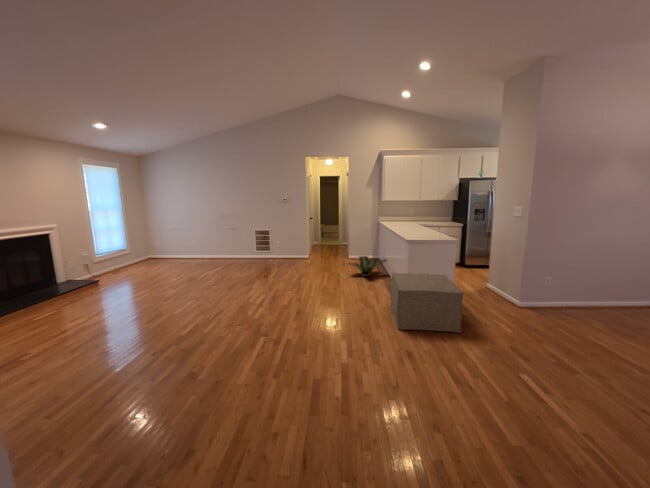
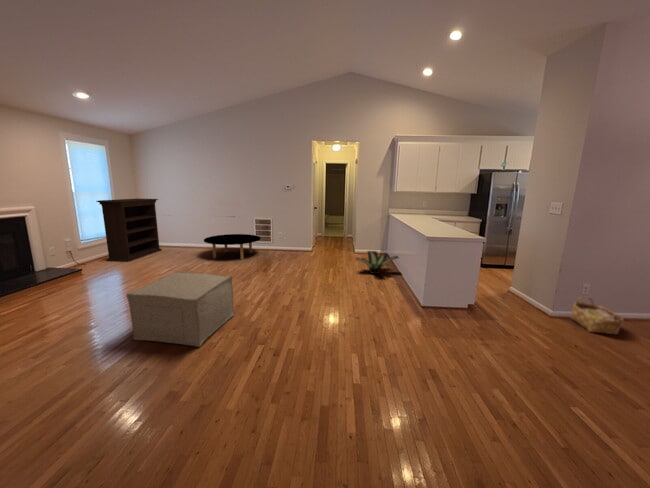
bookshelf: none [110,215,169,273] -> present [96,198,162,262]
coffee table: none [208,245,261,268] -> present [204,234,261,259]
ottoman: present [391,273,463,333] -> present [127,272,234,347]
woven basket: none [536,288,579,320] -> present [571,298,623,334]

